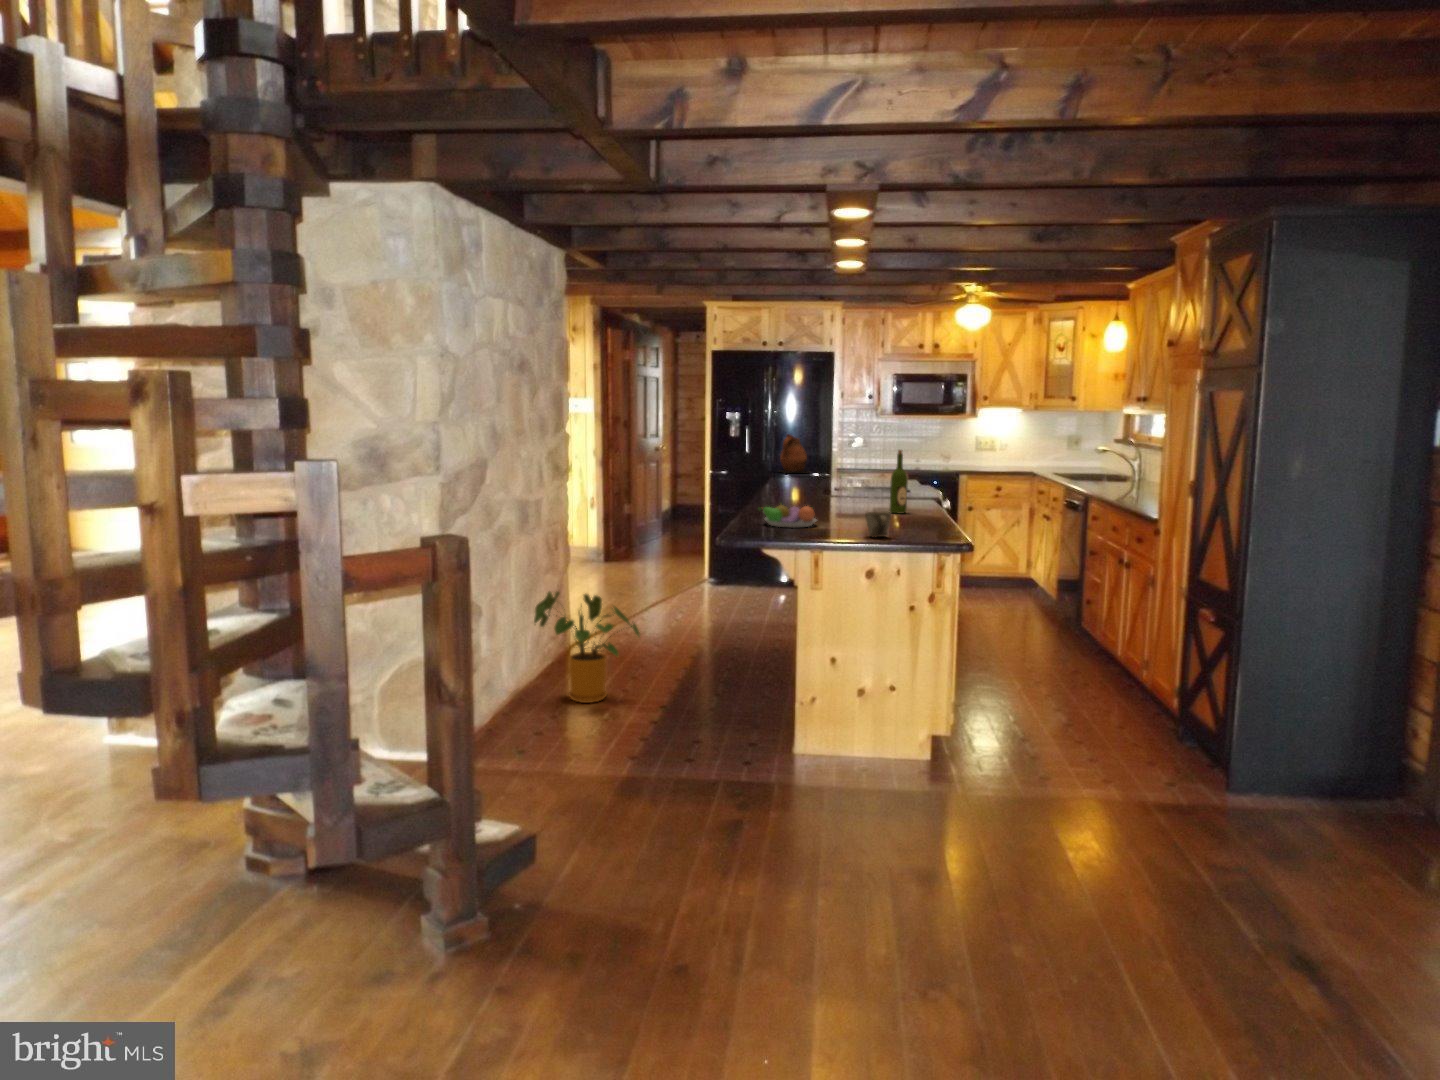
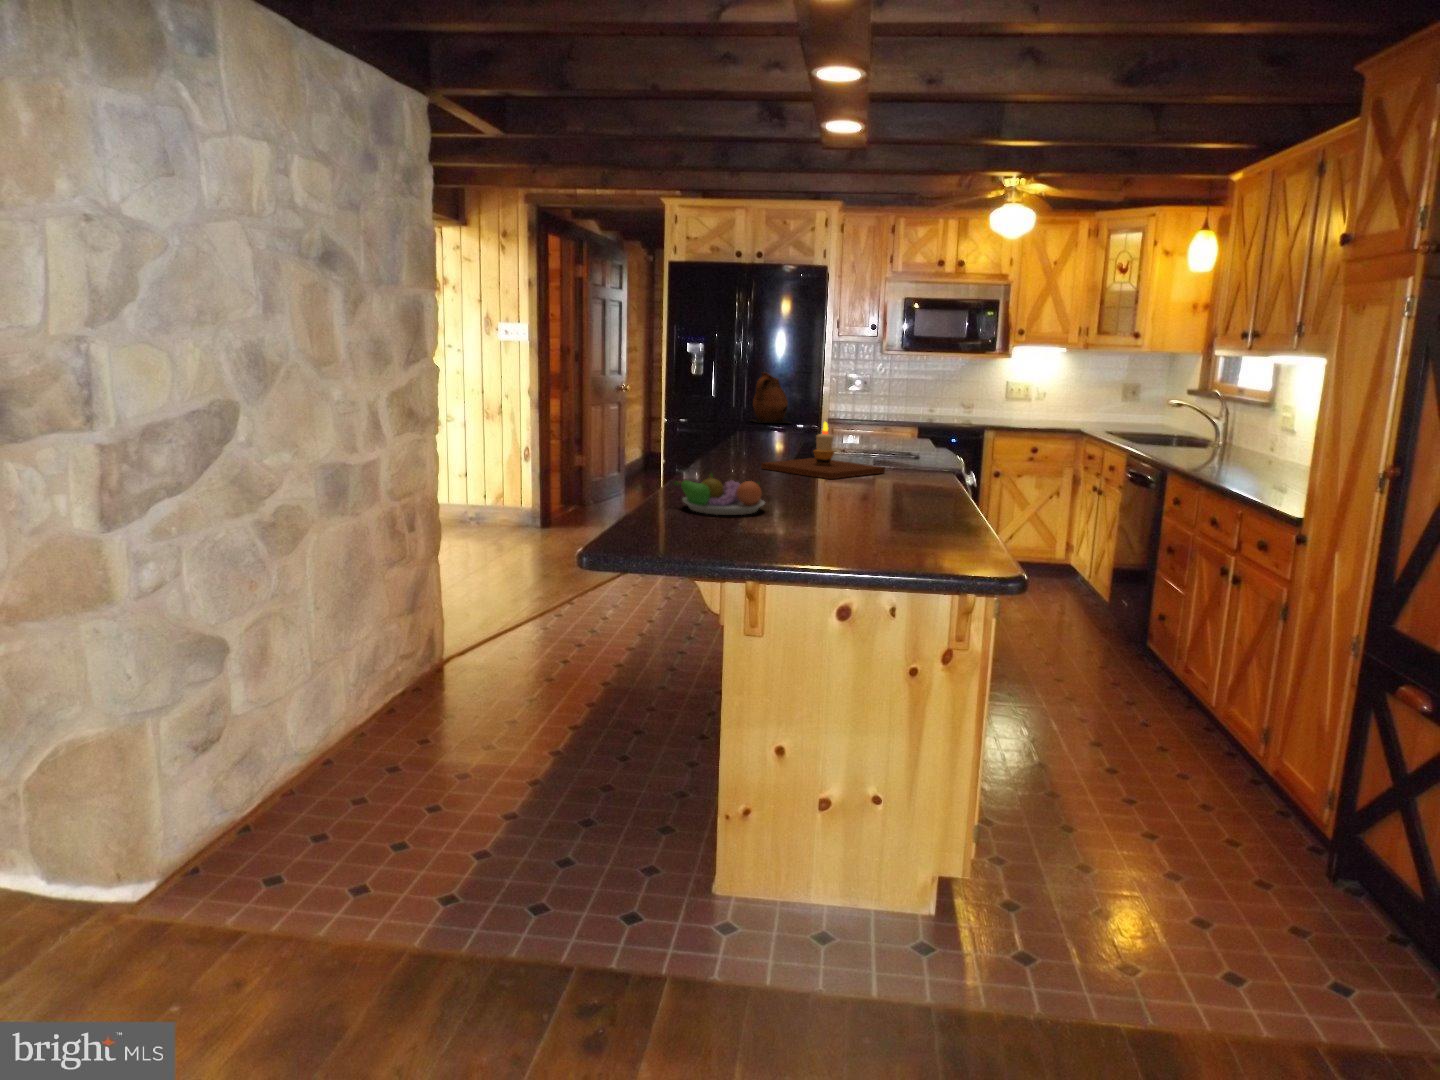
wine bottle: present [890,450,908,513] -> none [883,396,911,491]
candle: none [802,468,889,508] -> present [761,422,885,479]
mug: present [865,511,891,537] -> none [834,496,878,539]
house plant: present [534,592,639,703] -> none [352,590,511,757]

